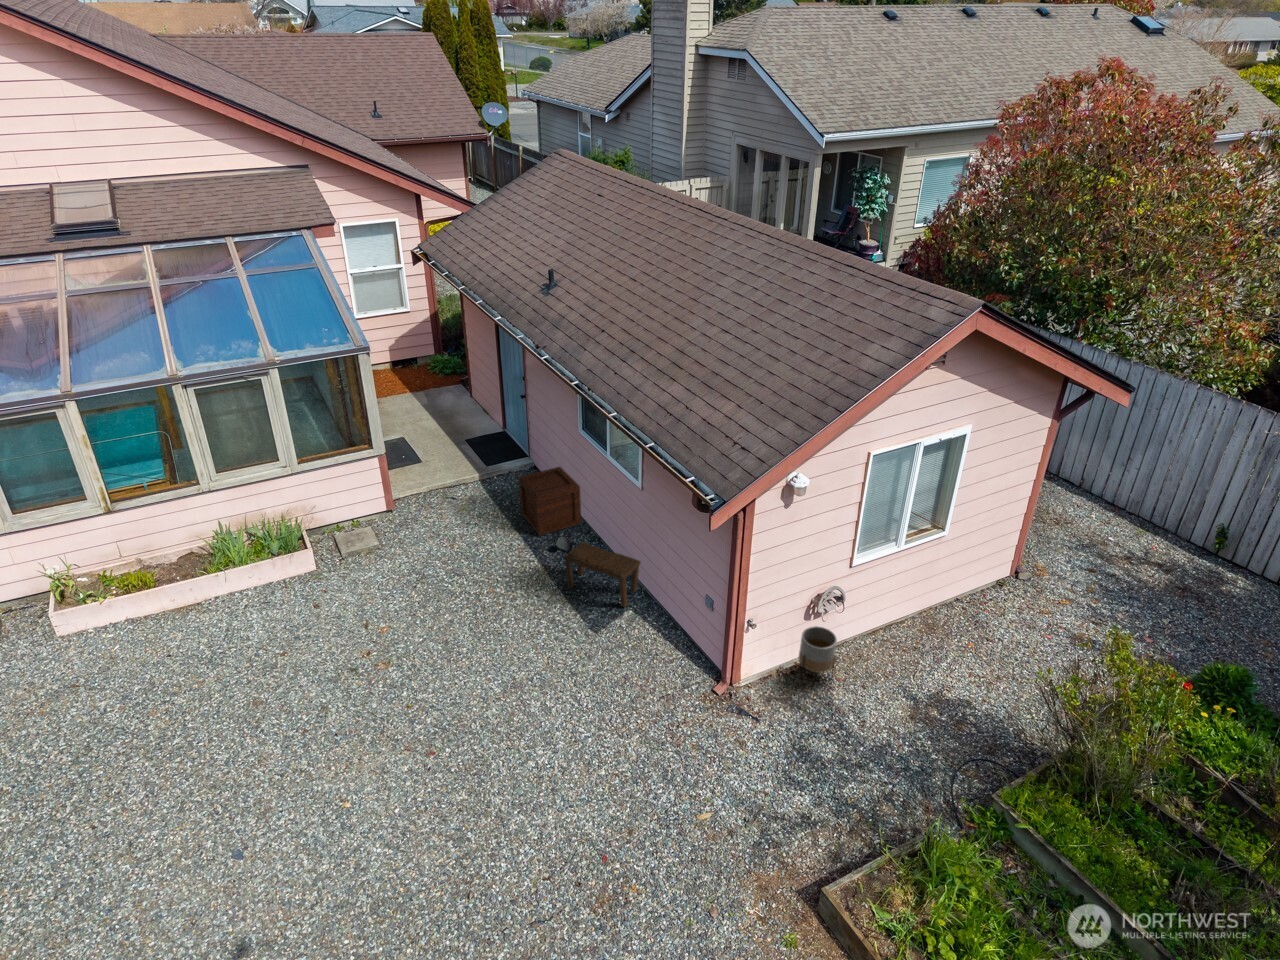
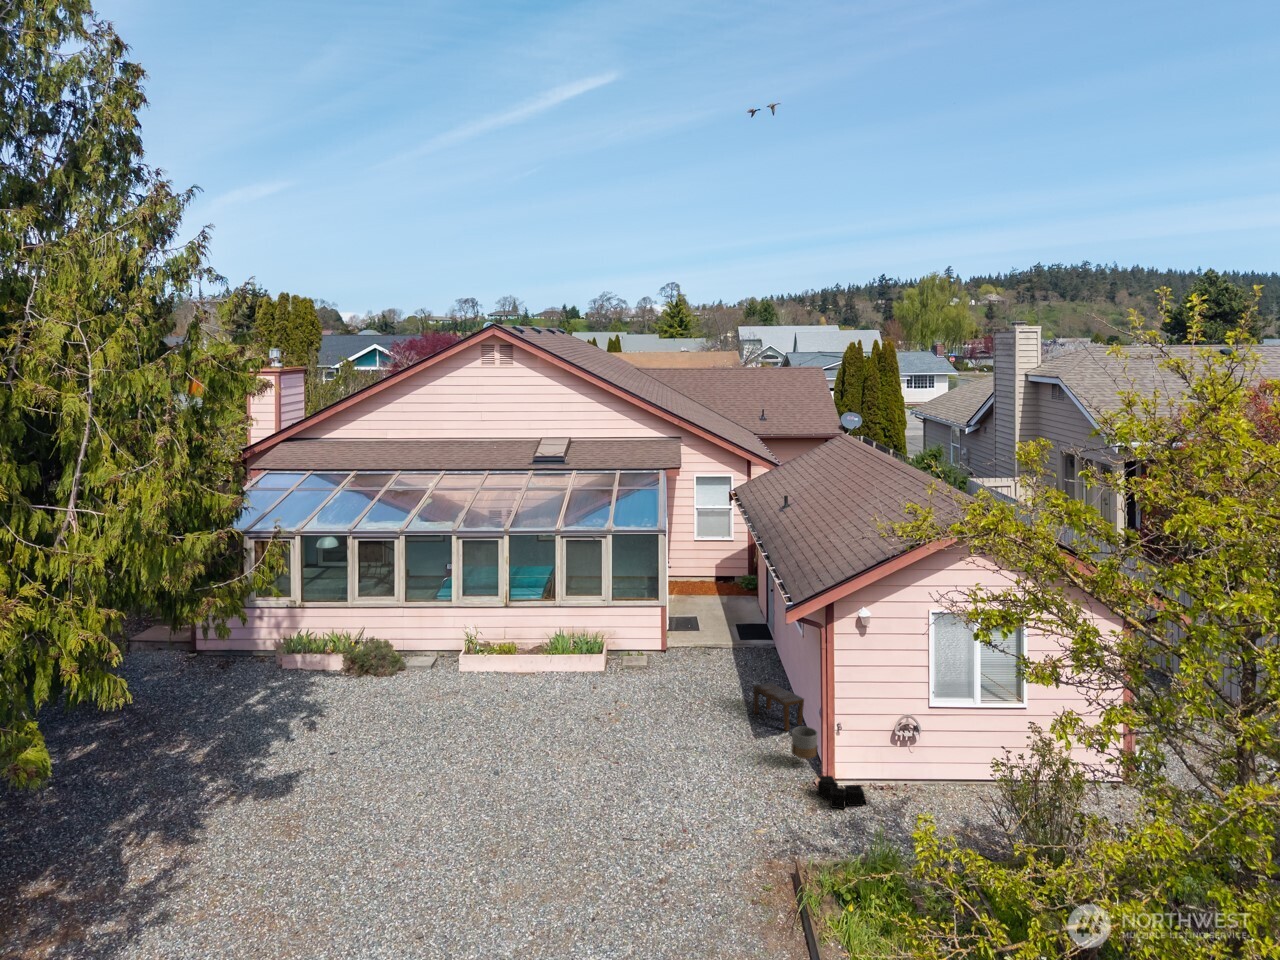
wooden crate: present [519,467,581,536] -> none [749,640,790,685]
planter: present [799,626,837,677] -> present [791,727,818,759]
storage bin: none [722,679,787,727] -> present [817,776,866,809]

